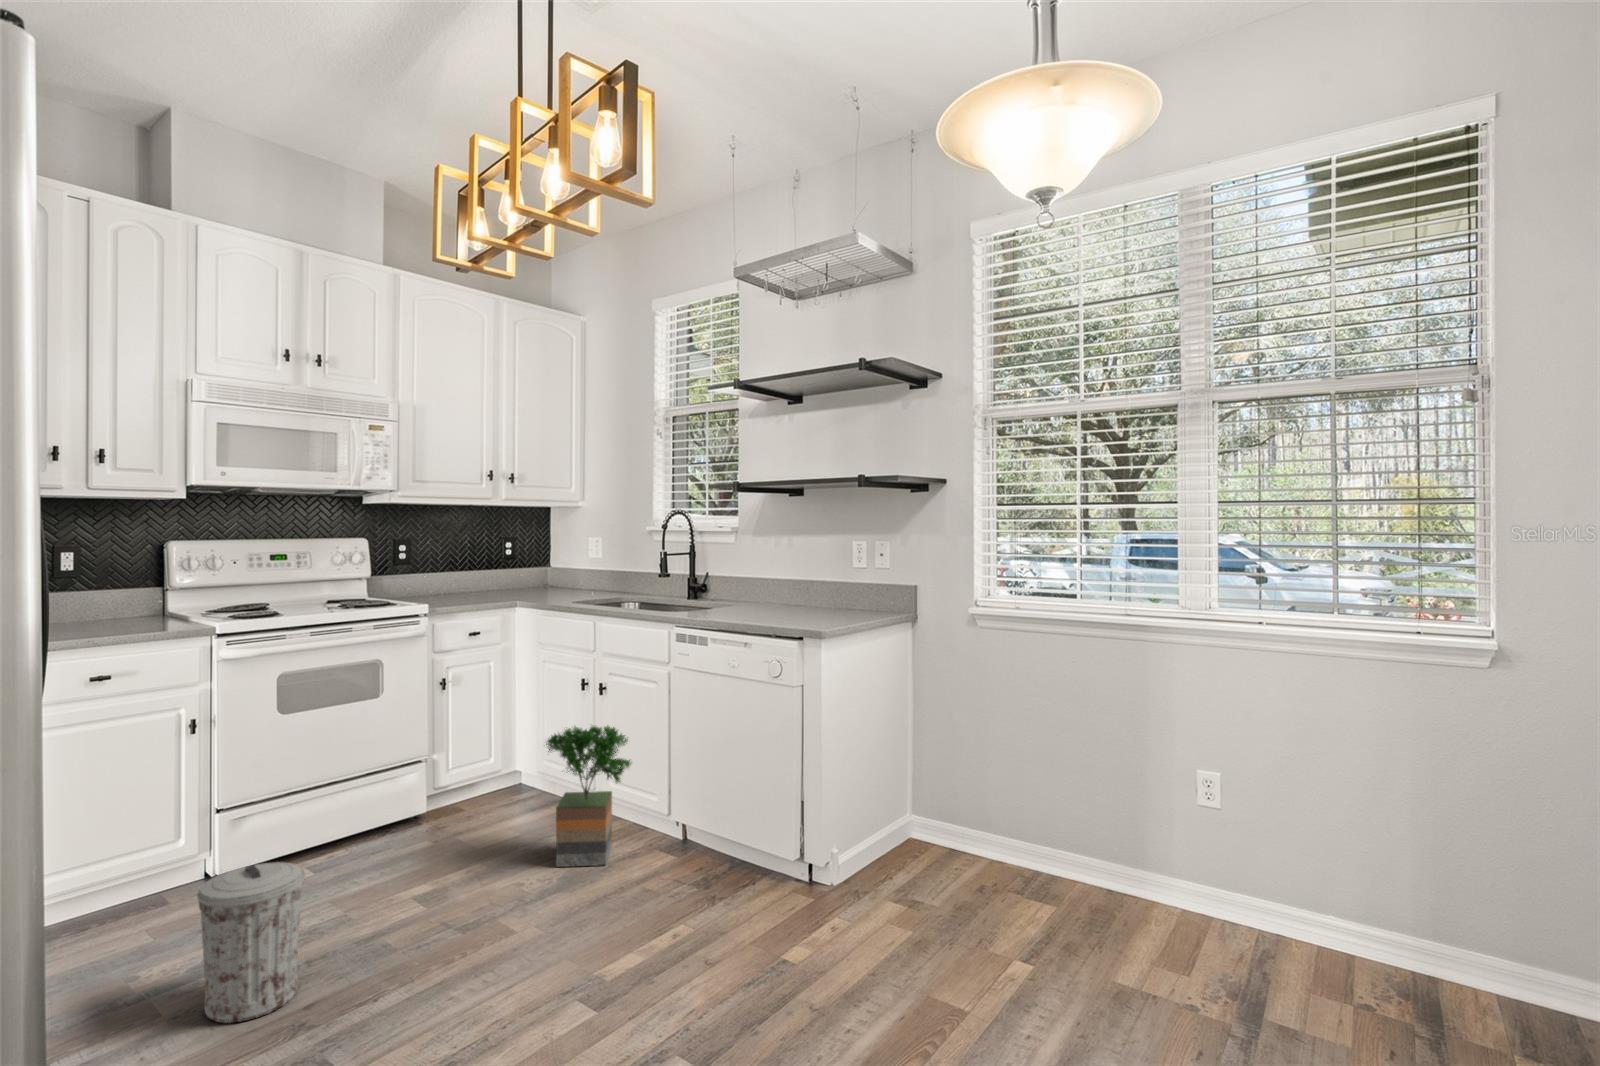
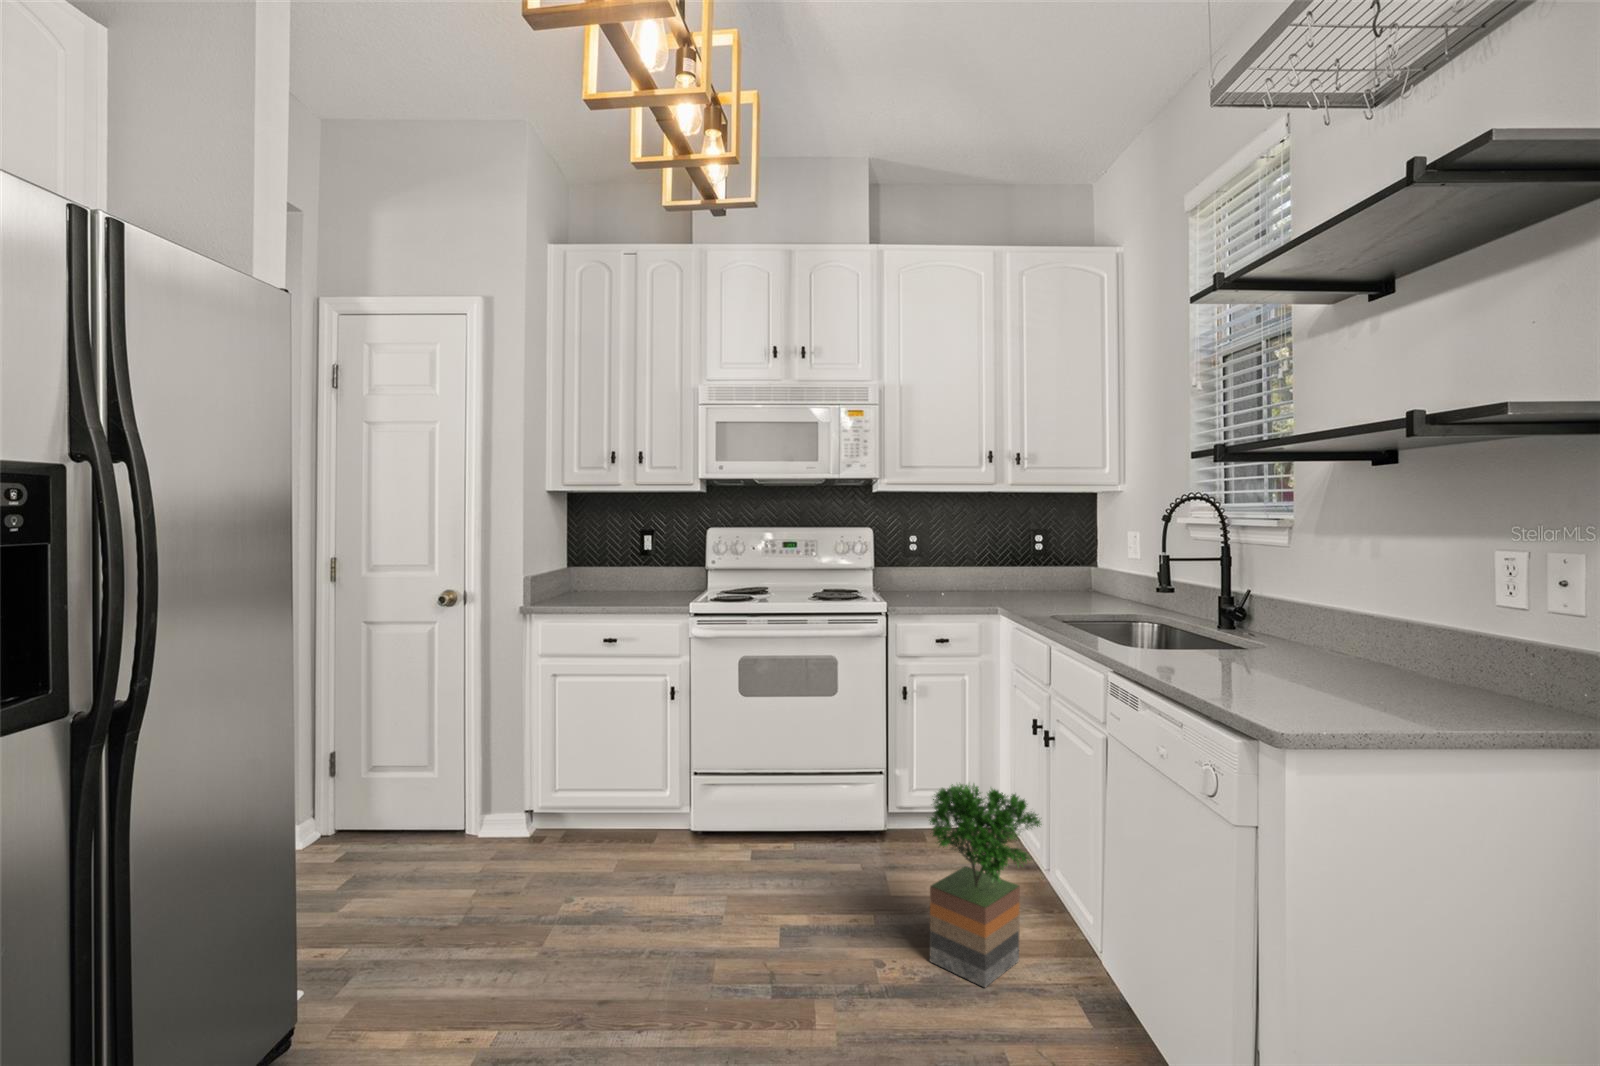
trash can: present [197,862,305,1023] -> none [516,854,607,1012]

